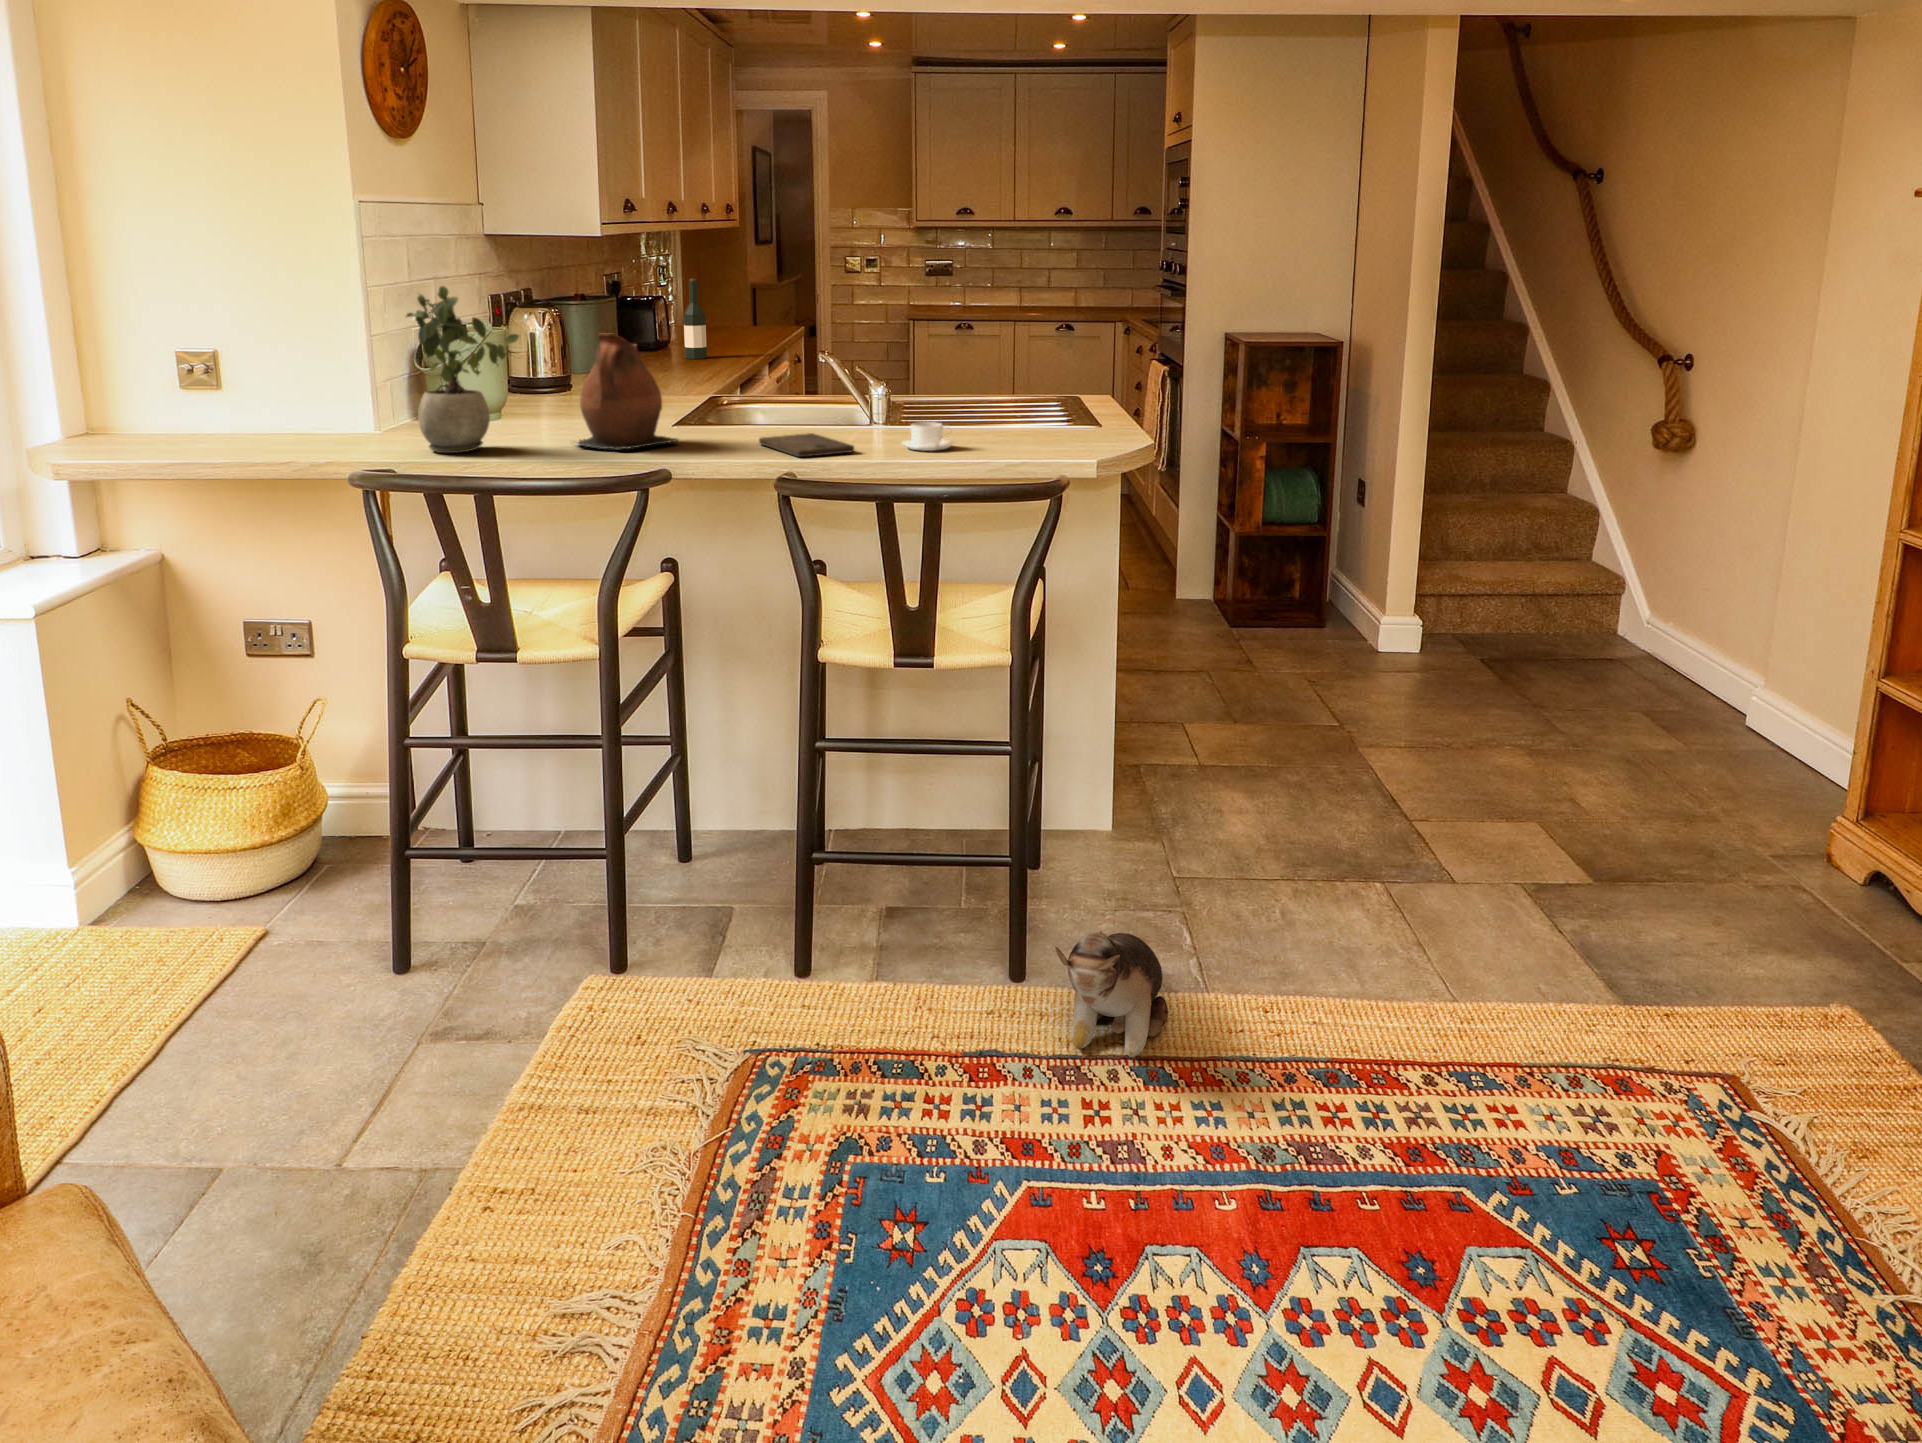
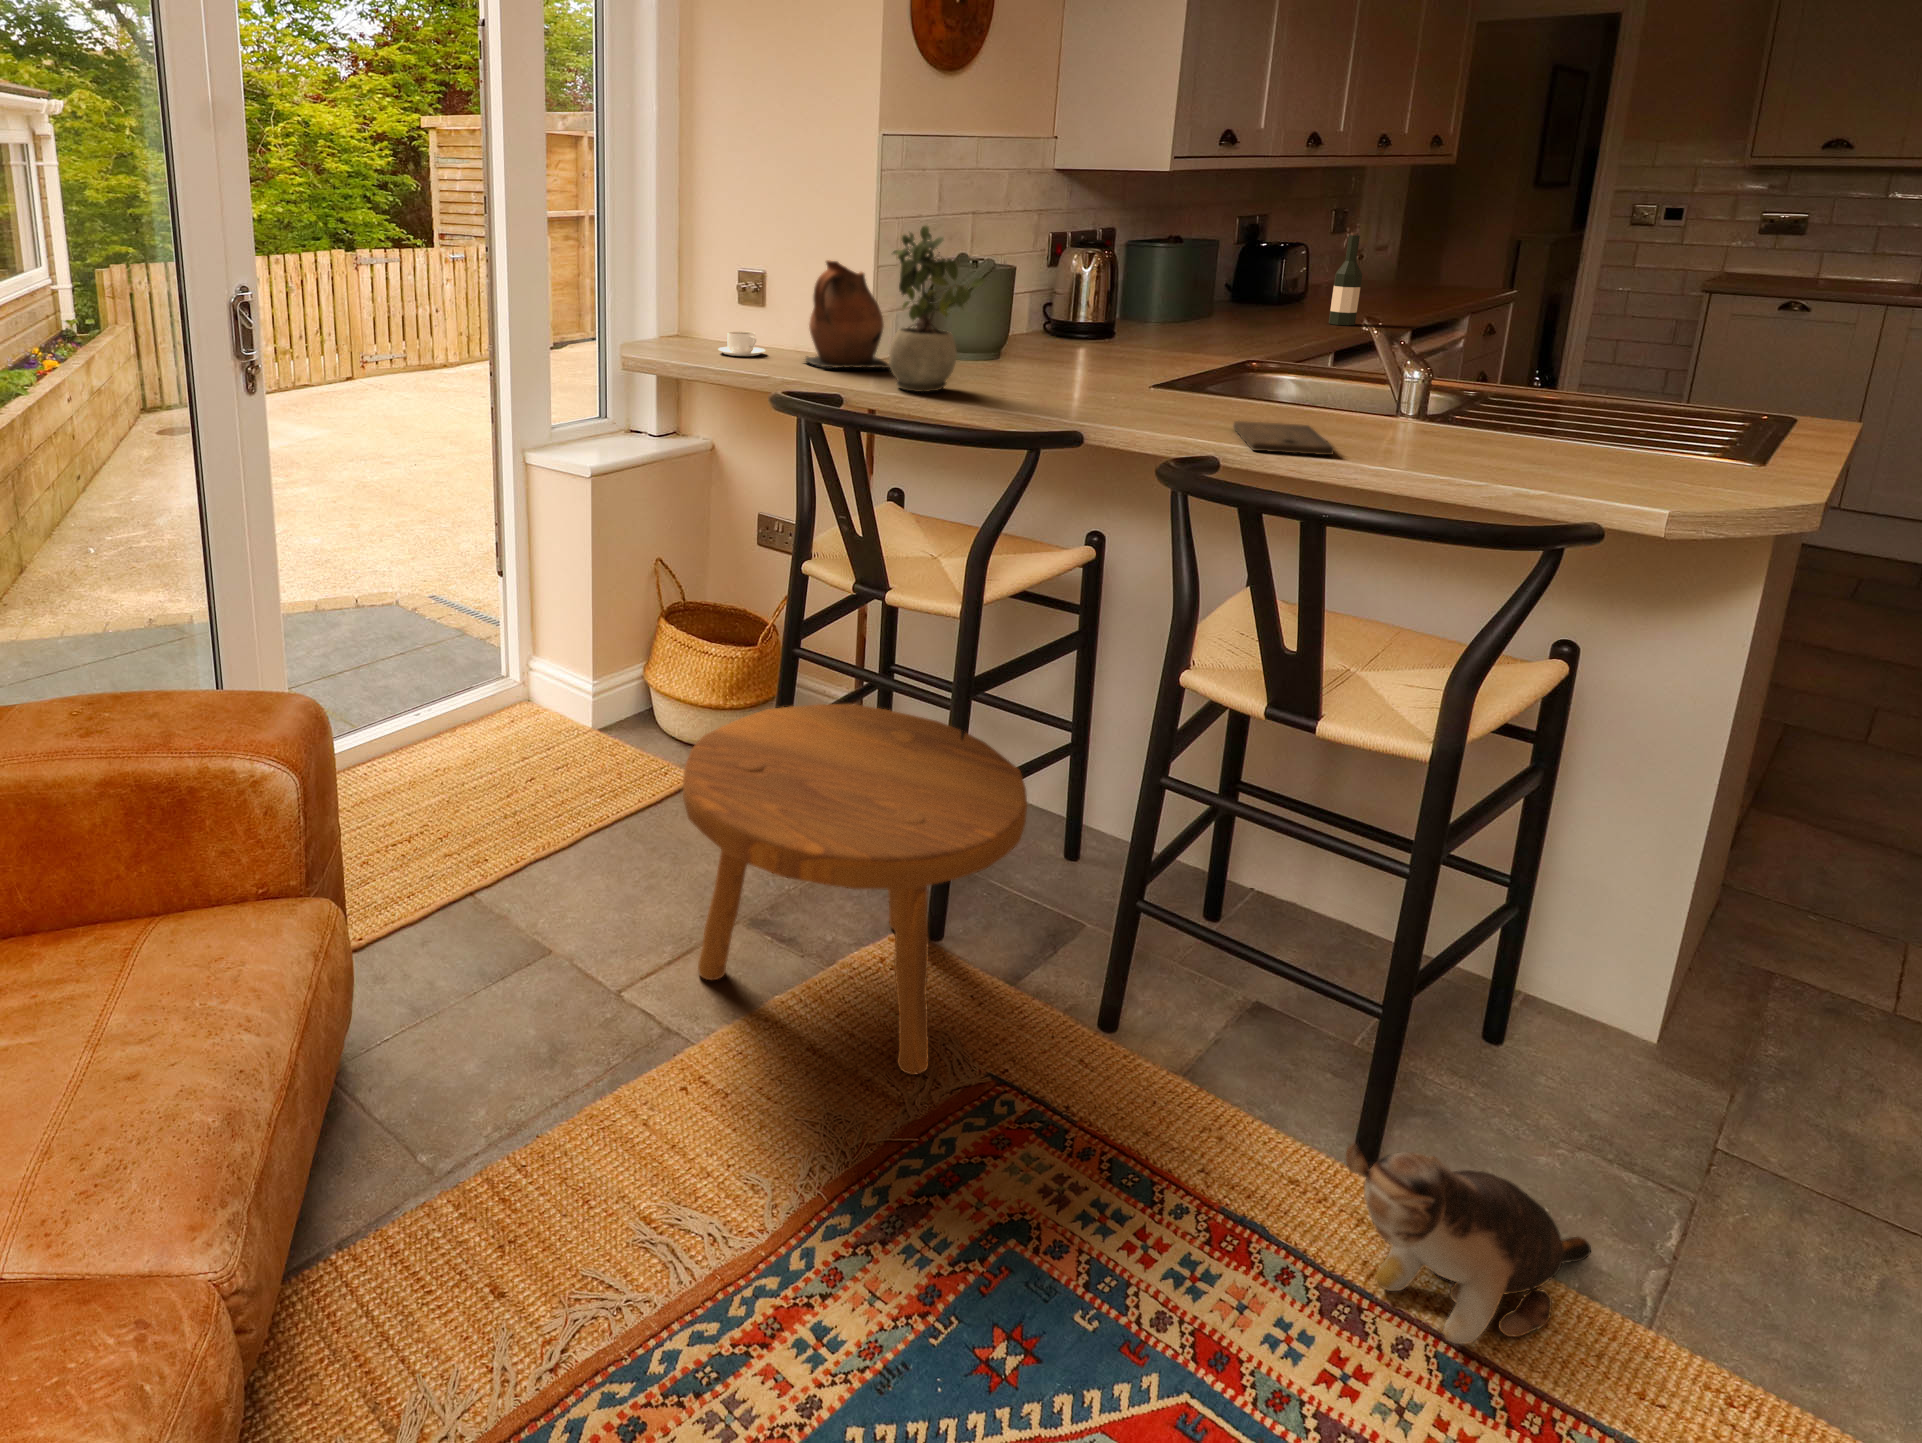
ceramic pitcher: present [577,334,678,450] -> present [805,260,890,368]
coffee cup: present [902,422,954,451] -> present [718,331,765,356]
footstool: none [368,762,727,1105] -> present [683,704,1027,1074]

